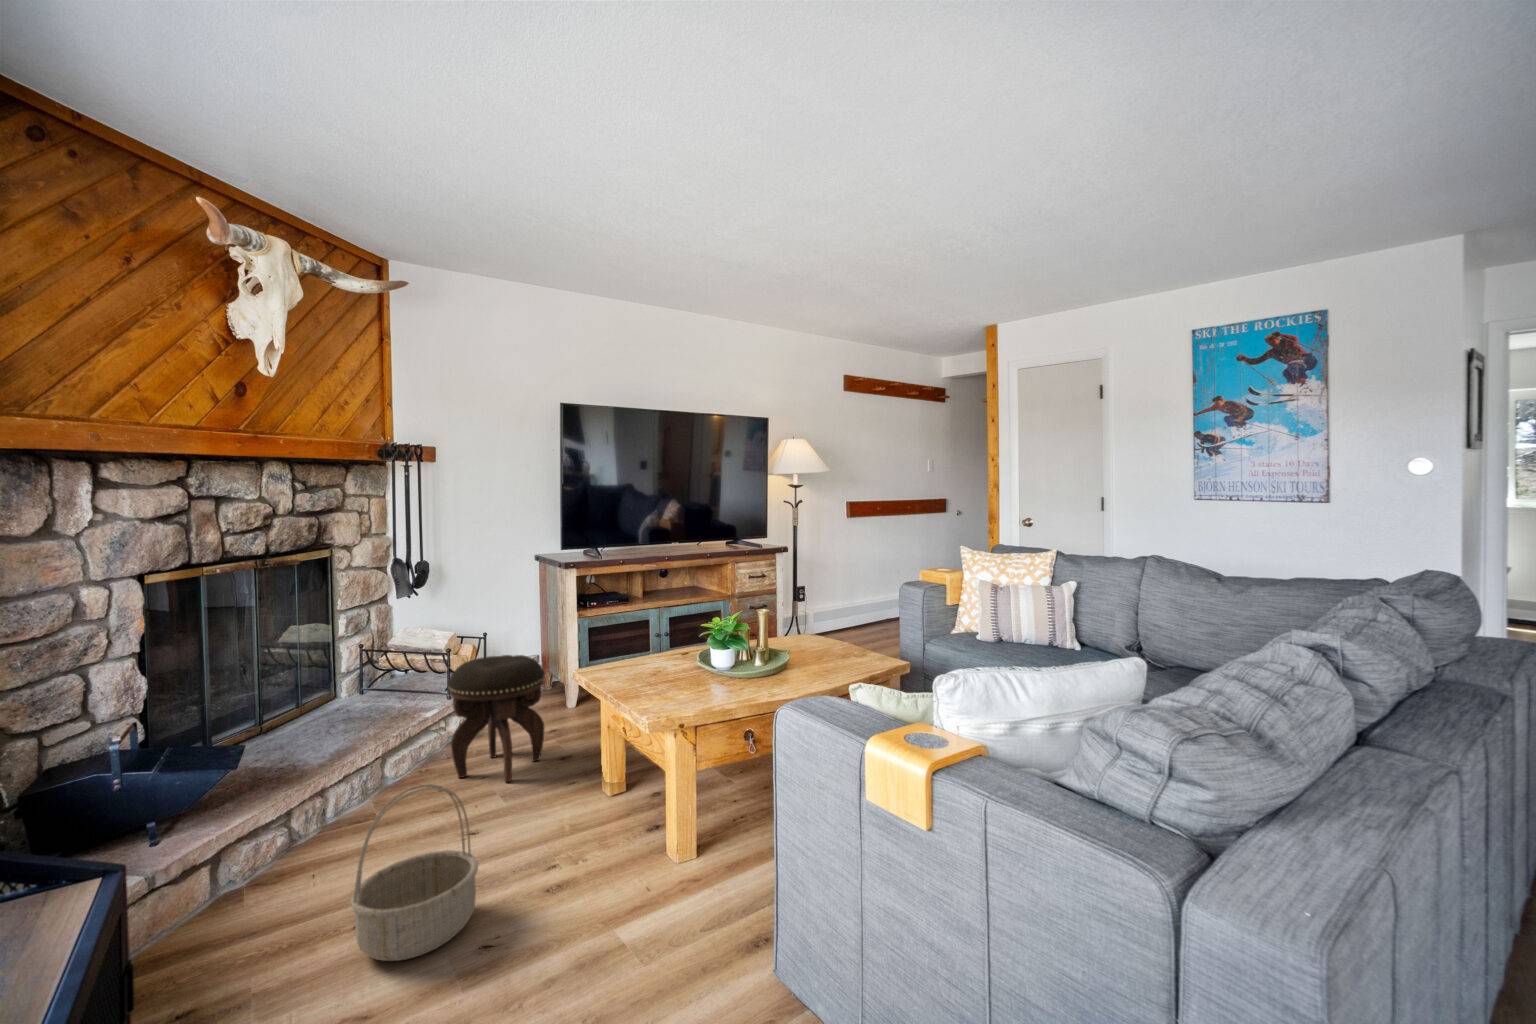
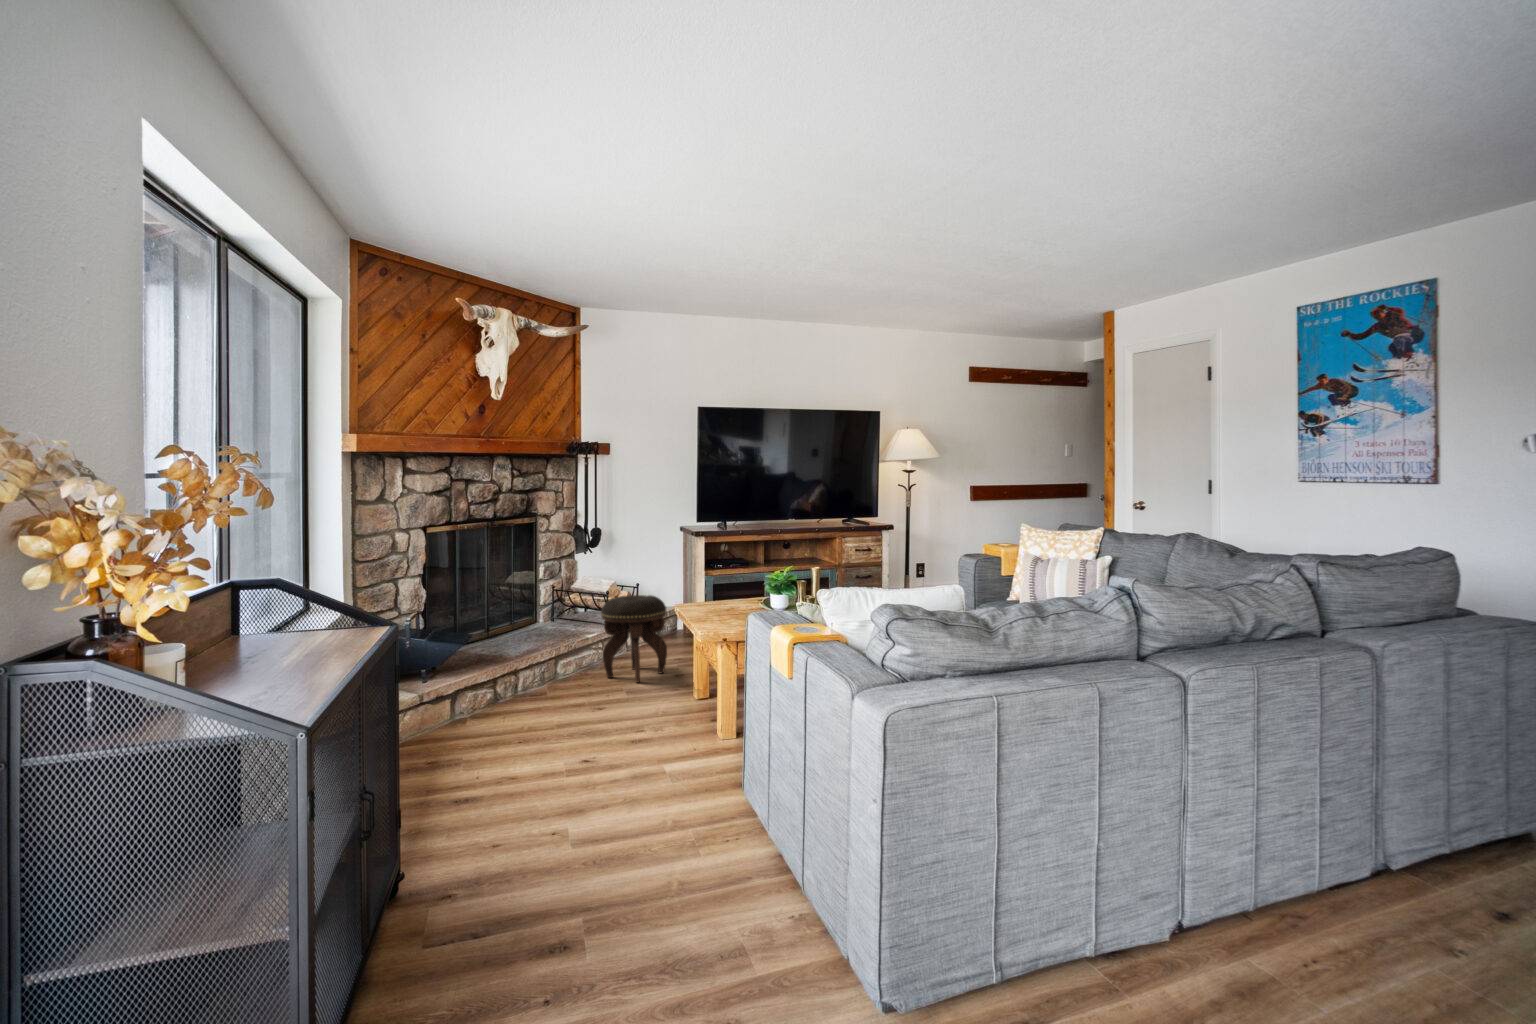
basket: present [350,784,479,961] -> none [519,653,594,754]

